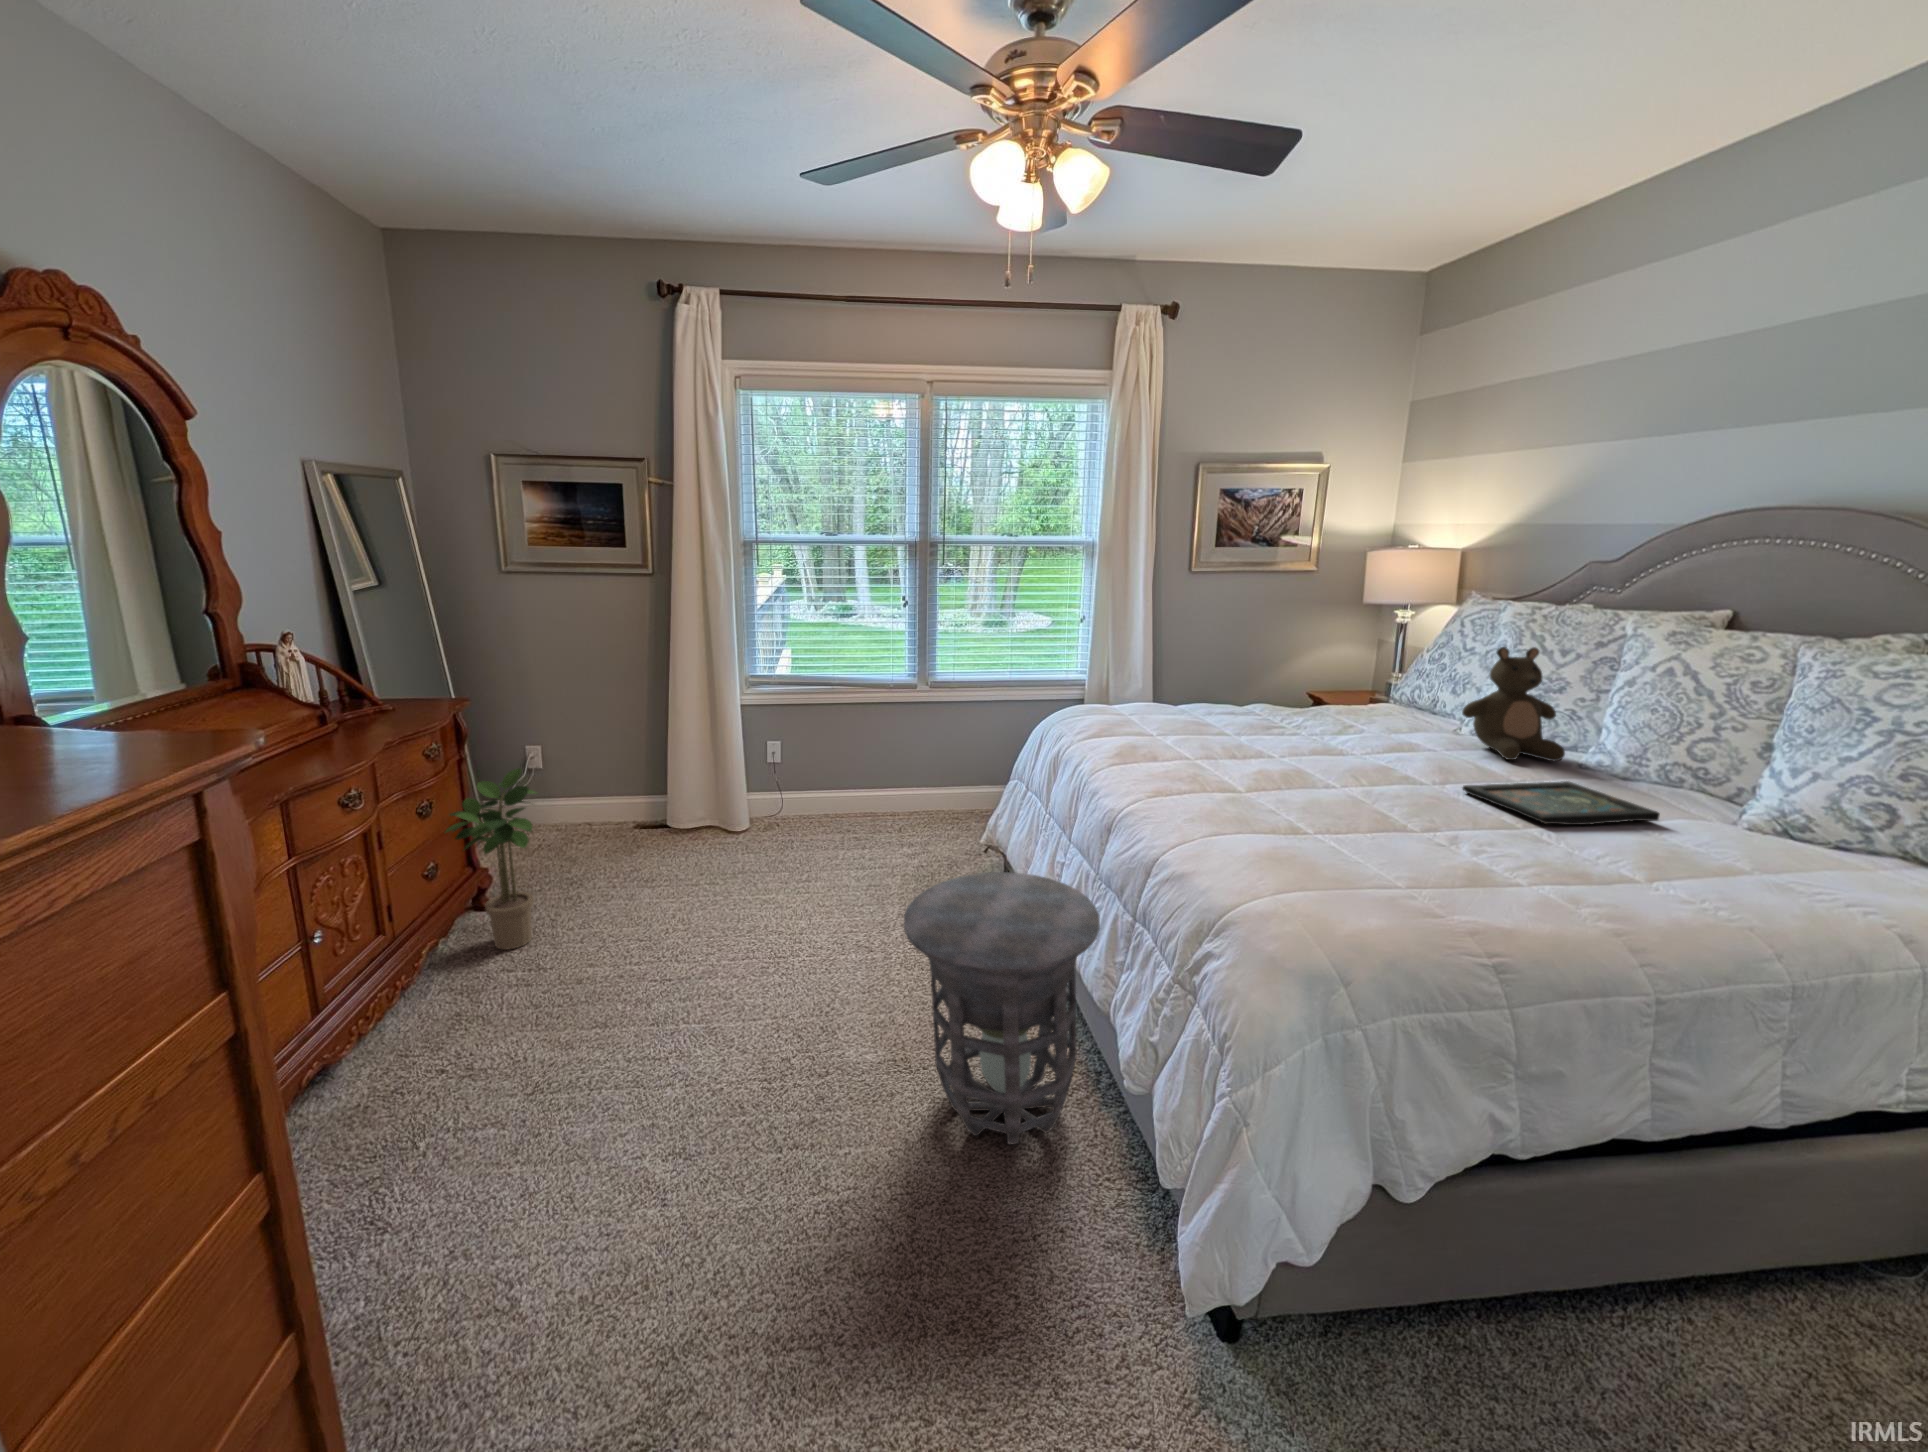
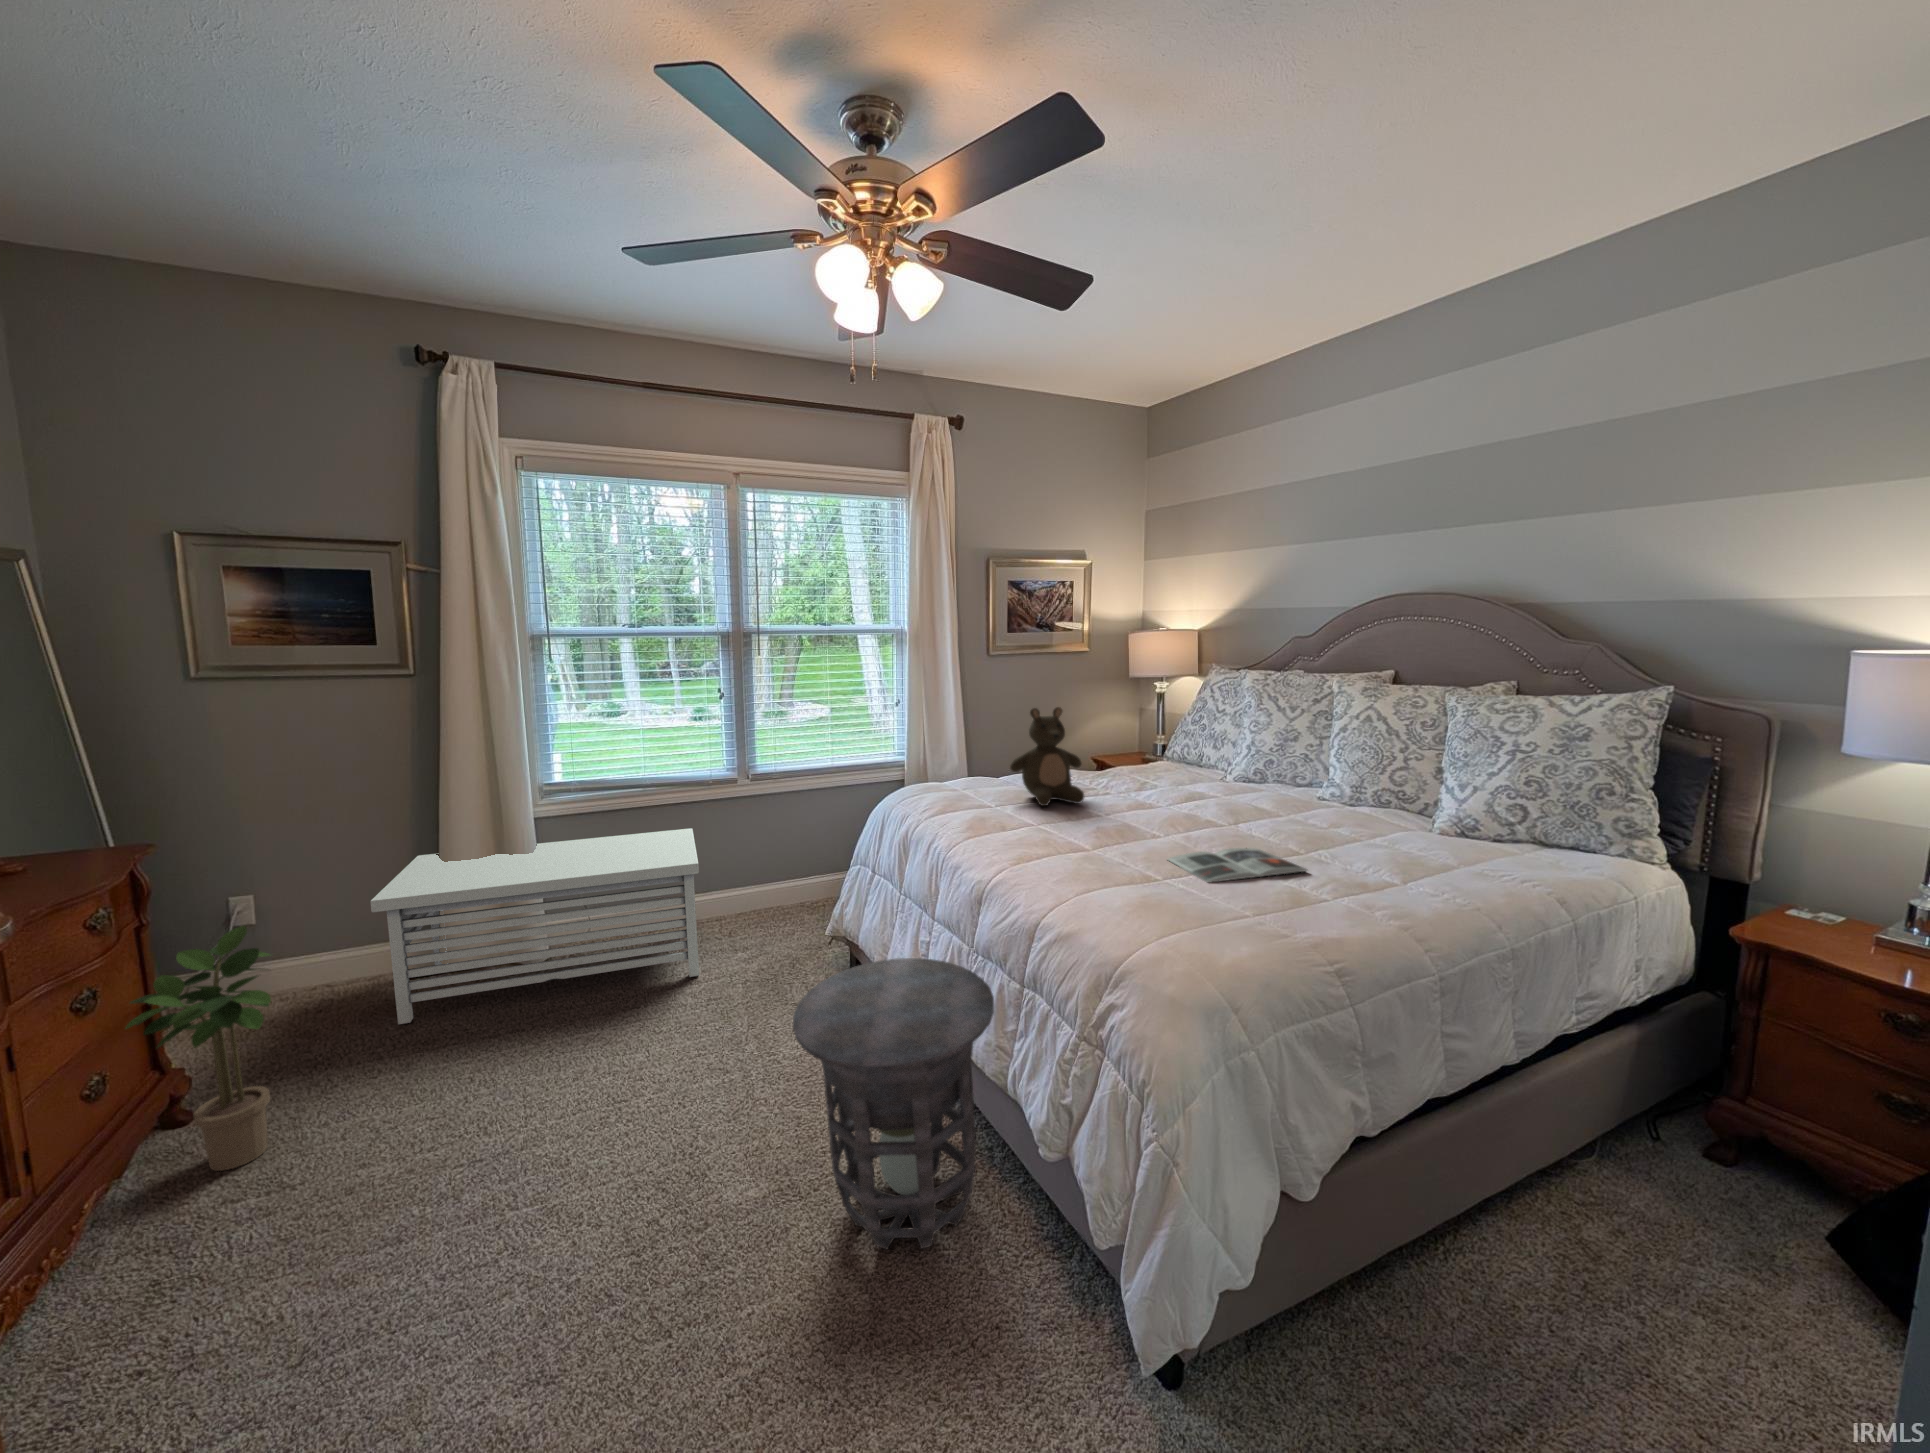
stuffed bear: present [1462,647,1565,761] -> present [1010,707,1084,806]
storage bench: none [611,728,874,864] -> present [370,828,699,1024]
tray: present [1463,781,1660,825] -> none [1252,811,1389,847]
magazine: none [1328,809,1511,848] -> present [1168,848,1307,883]

